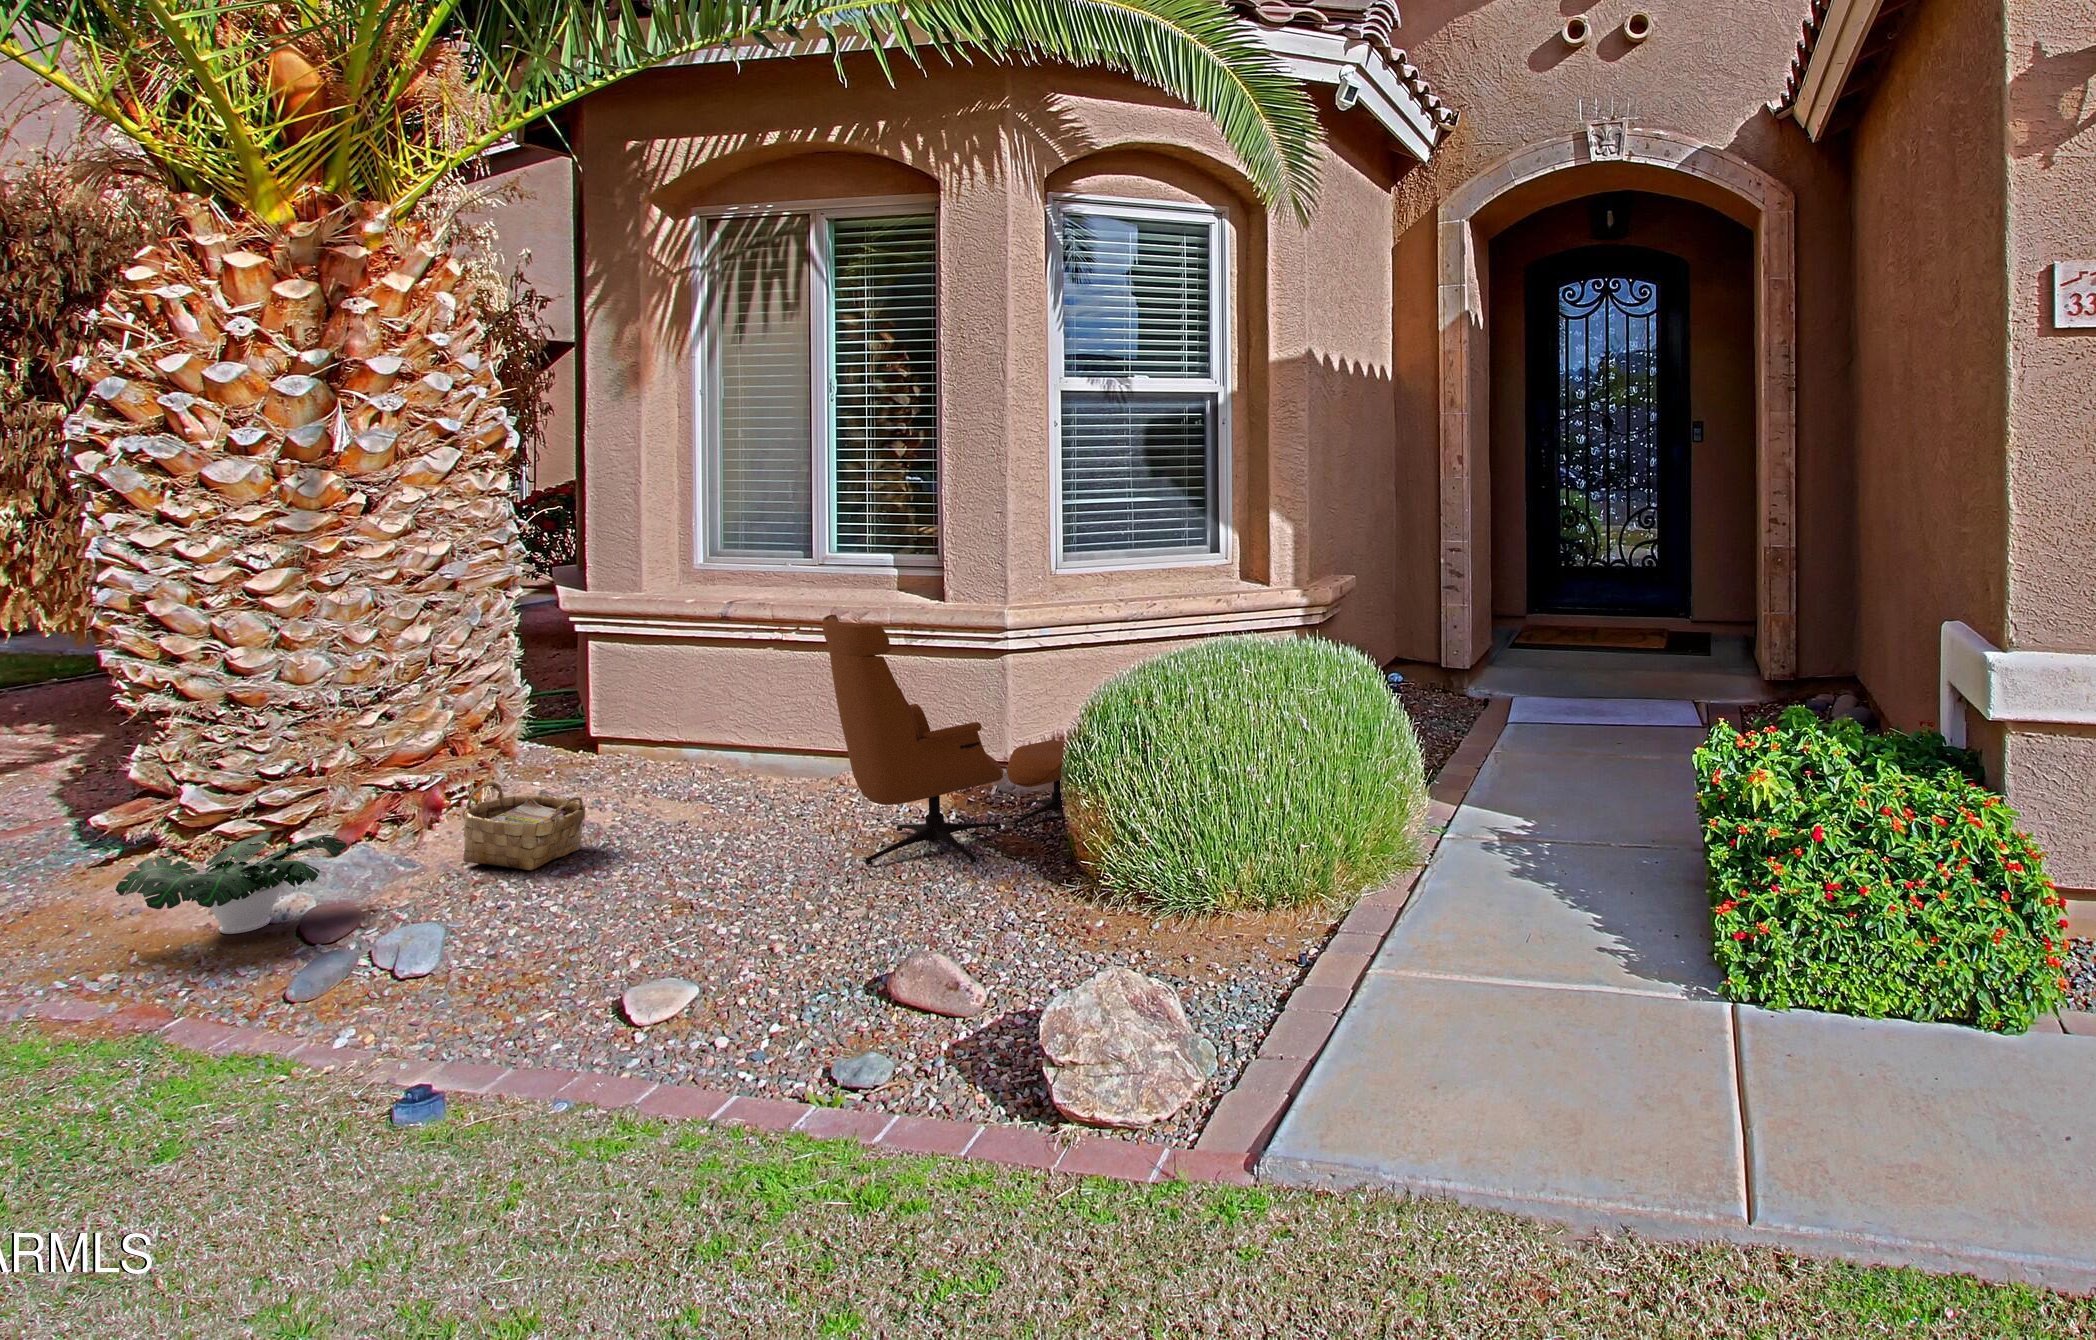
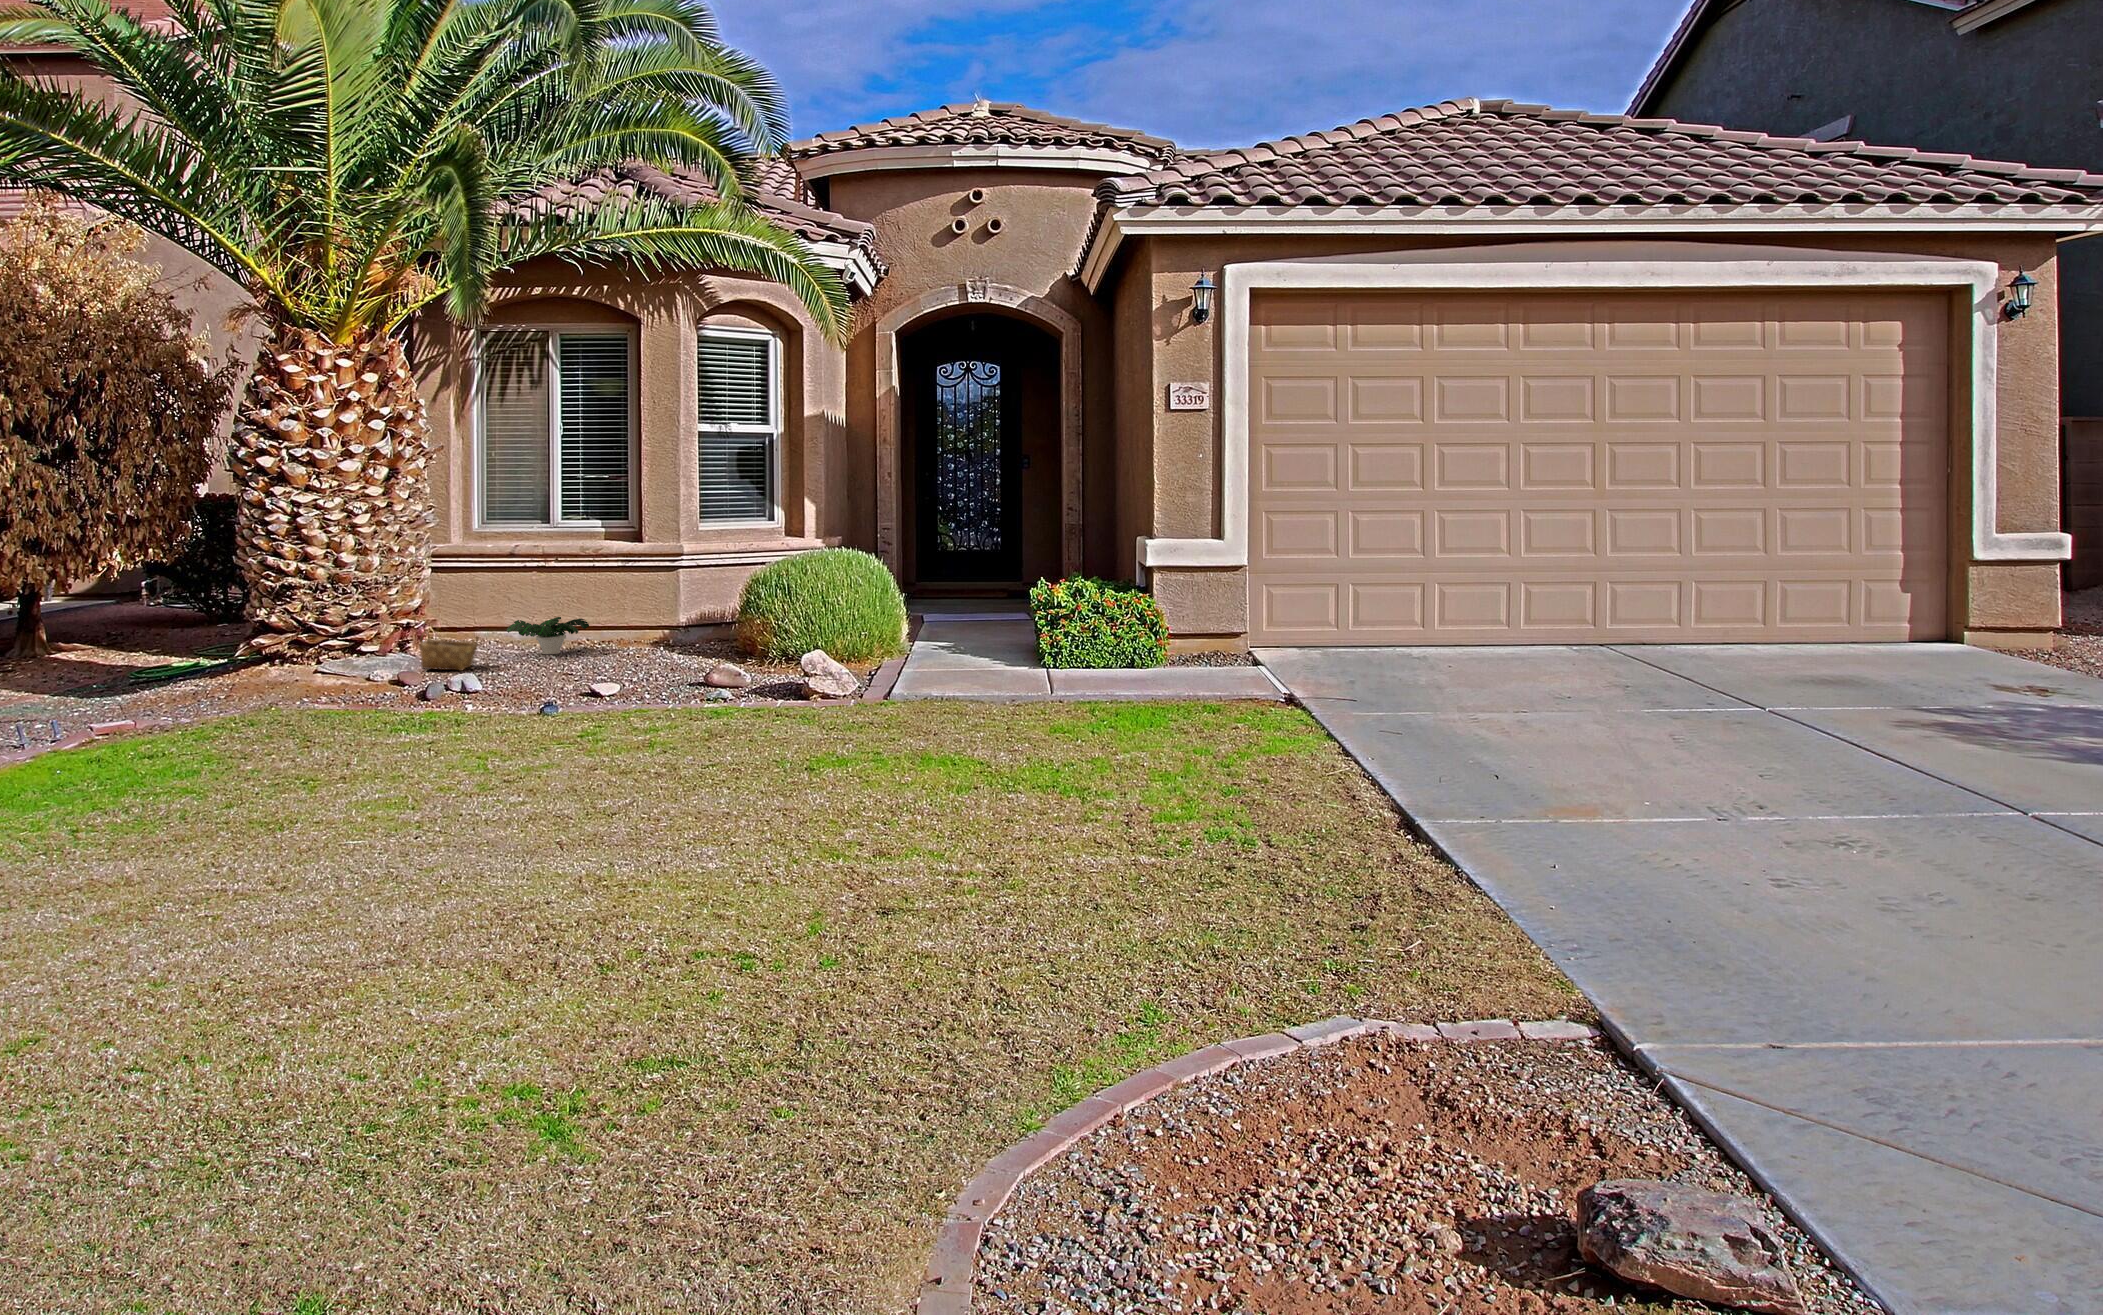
lounge chair: present [823,615,1065,865] -> none [614,541,737,662]
potted plant: present [115,832,347,934] -> present [507,617,589,654]

